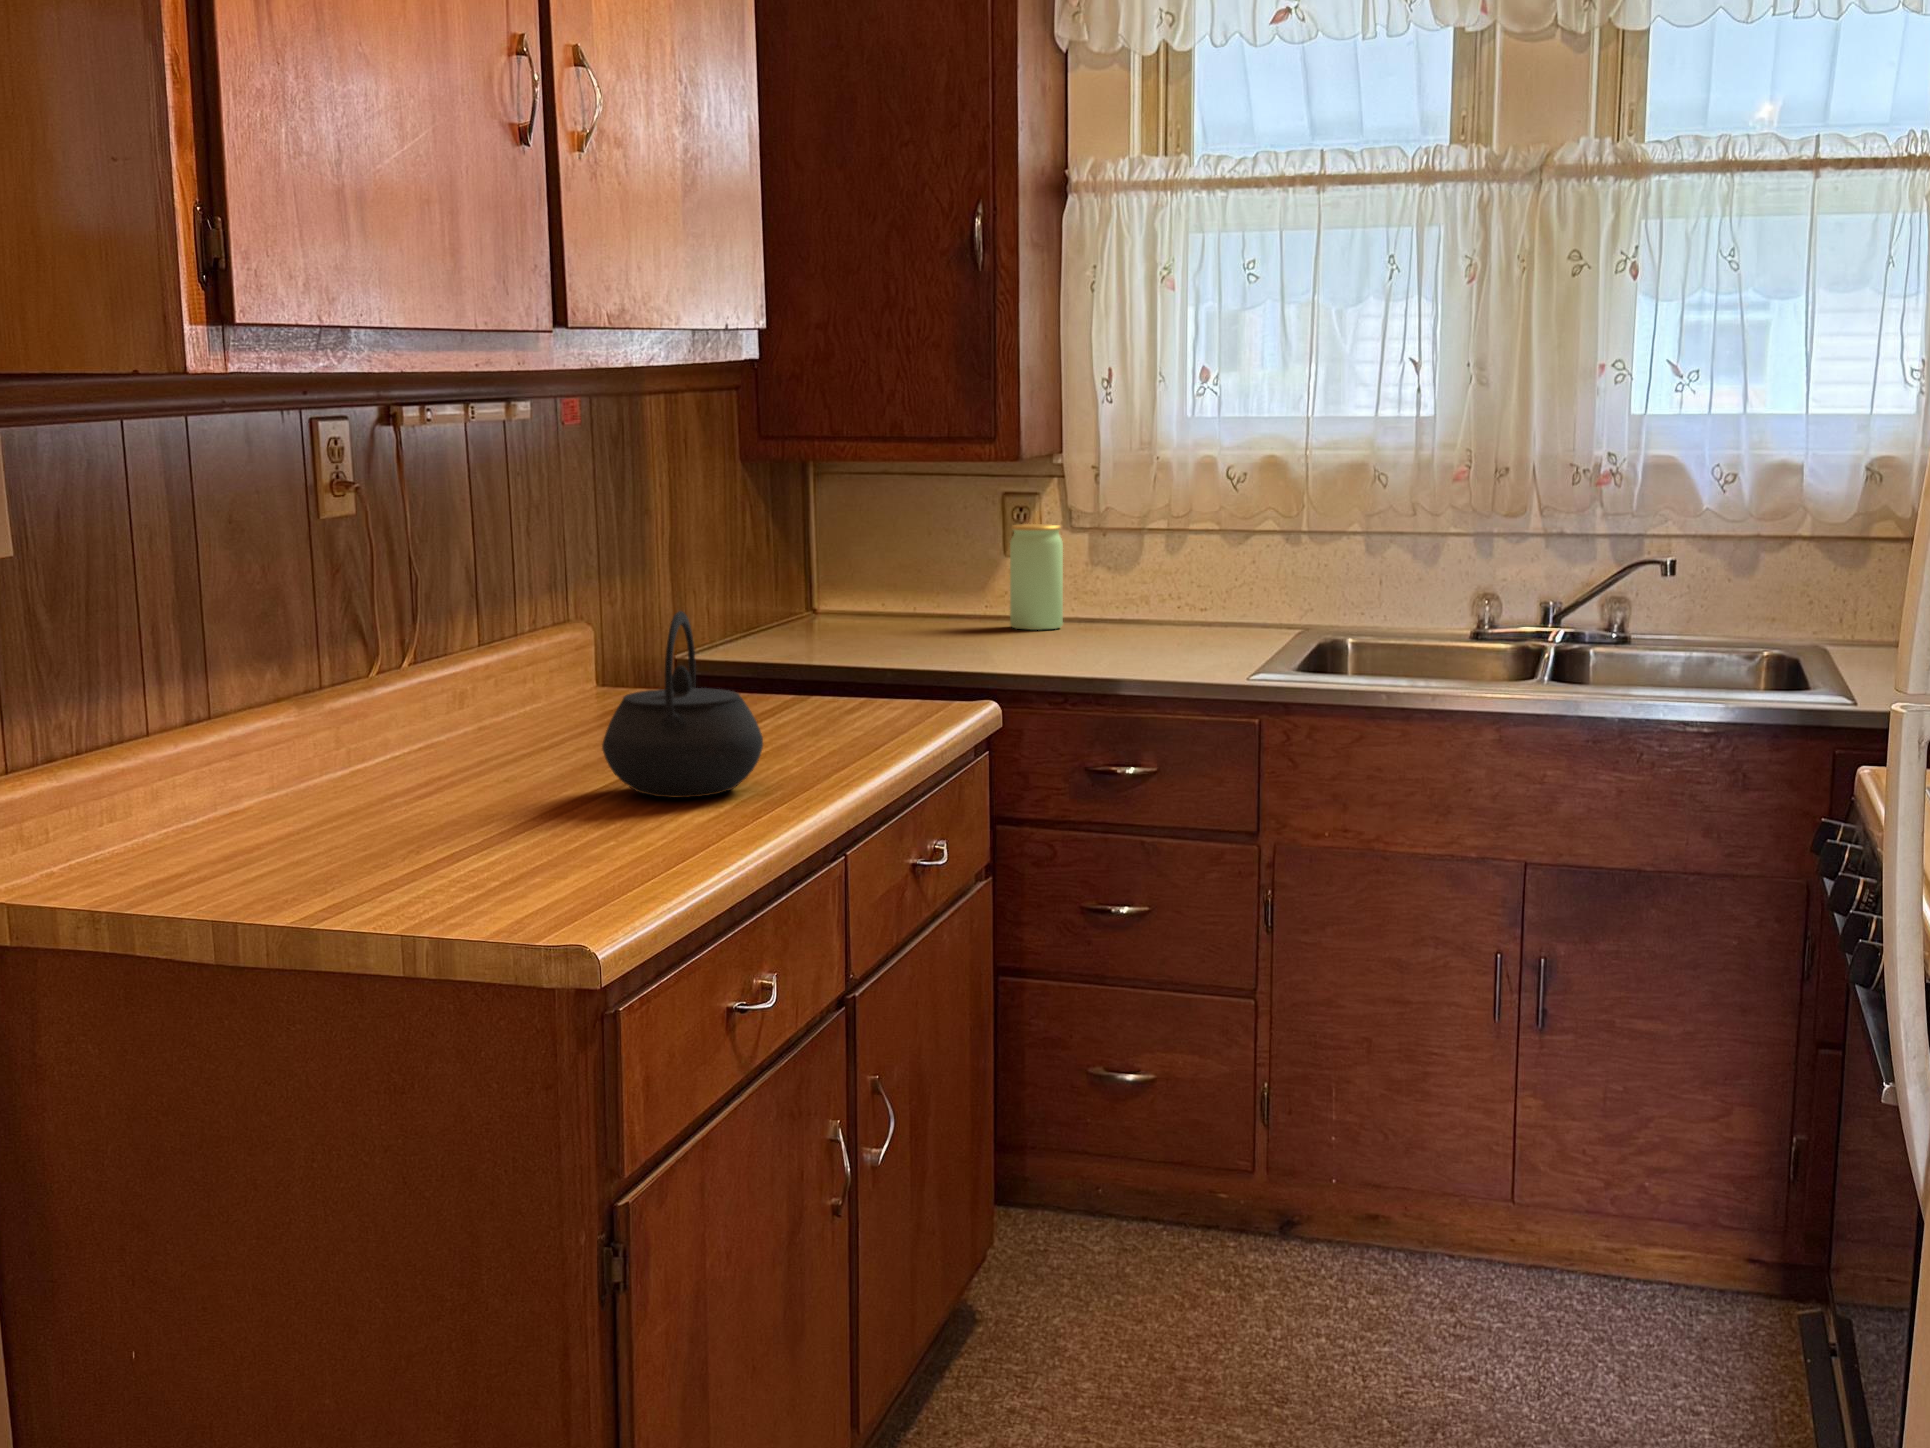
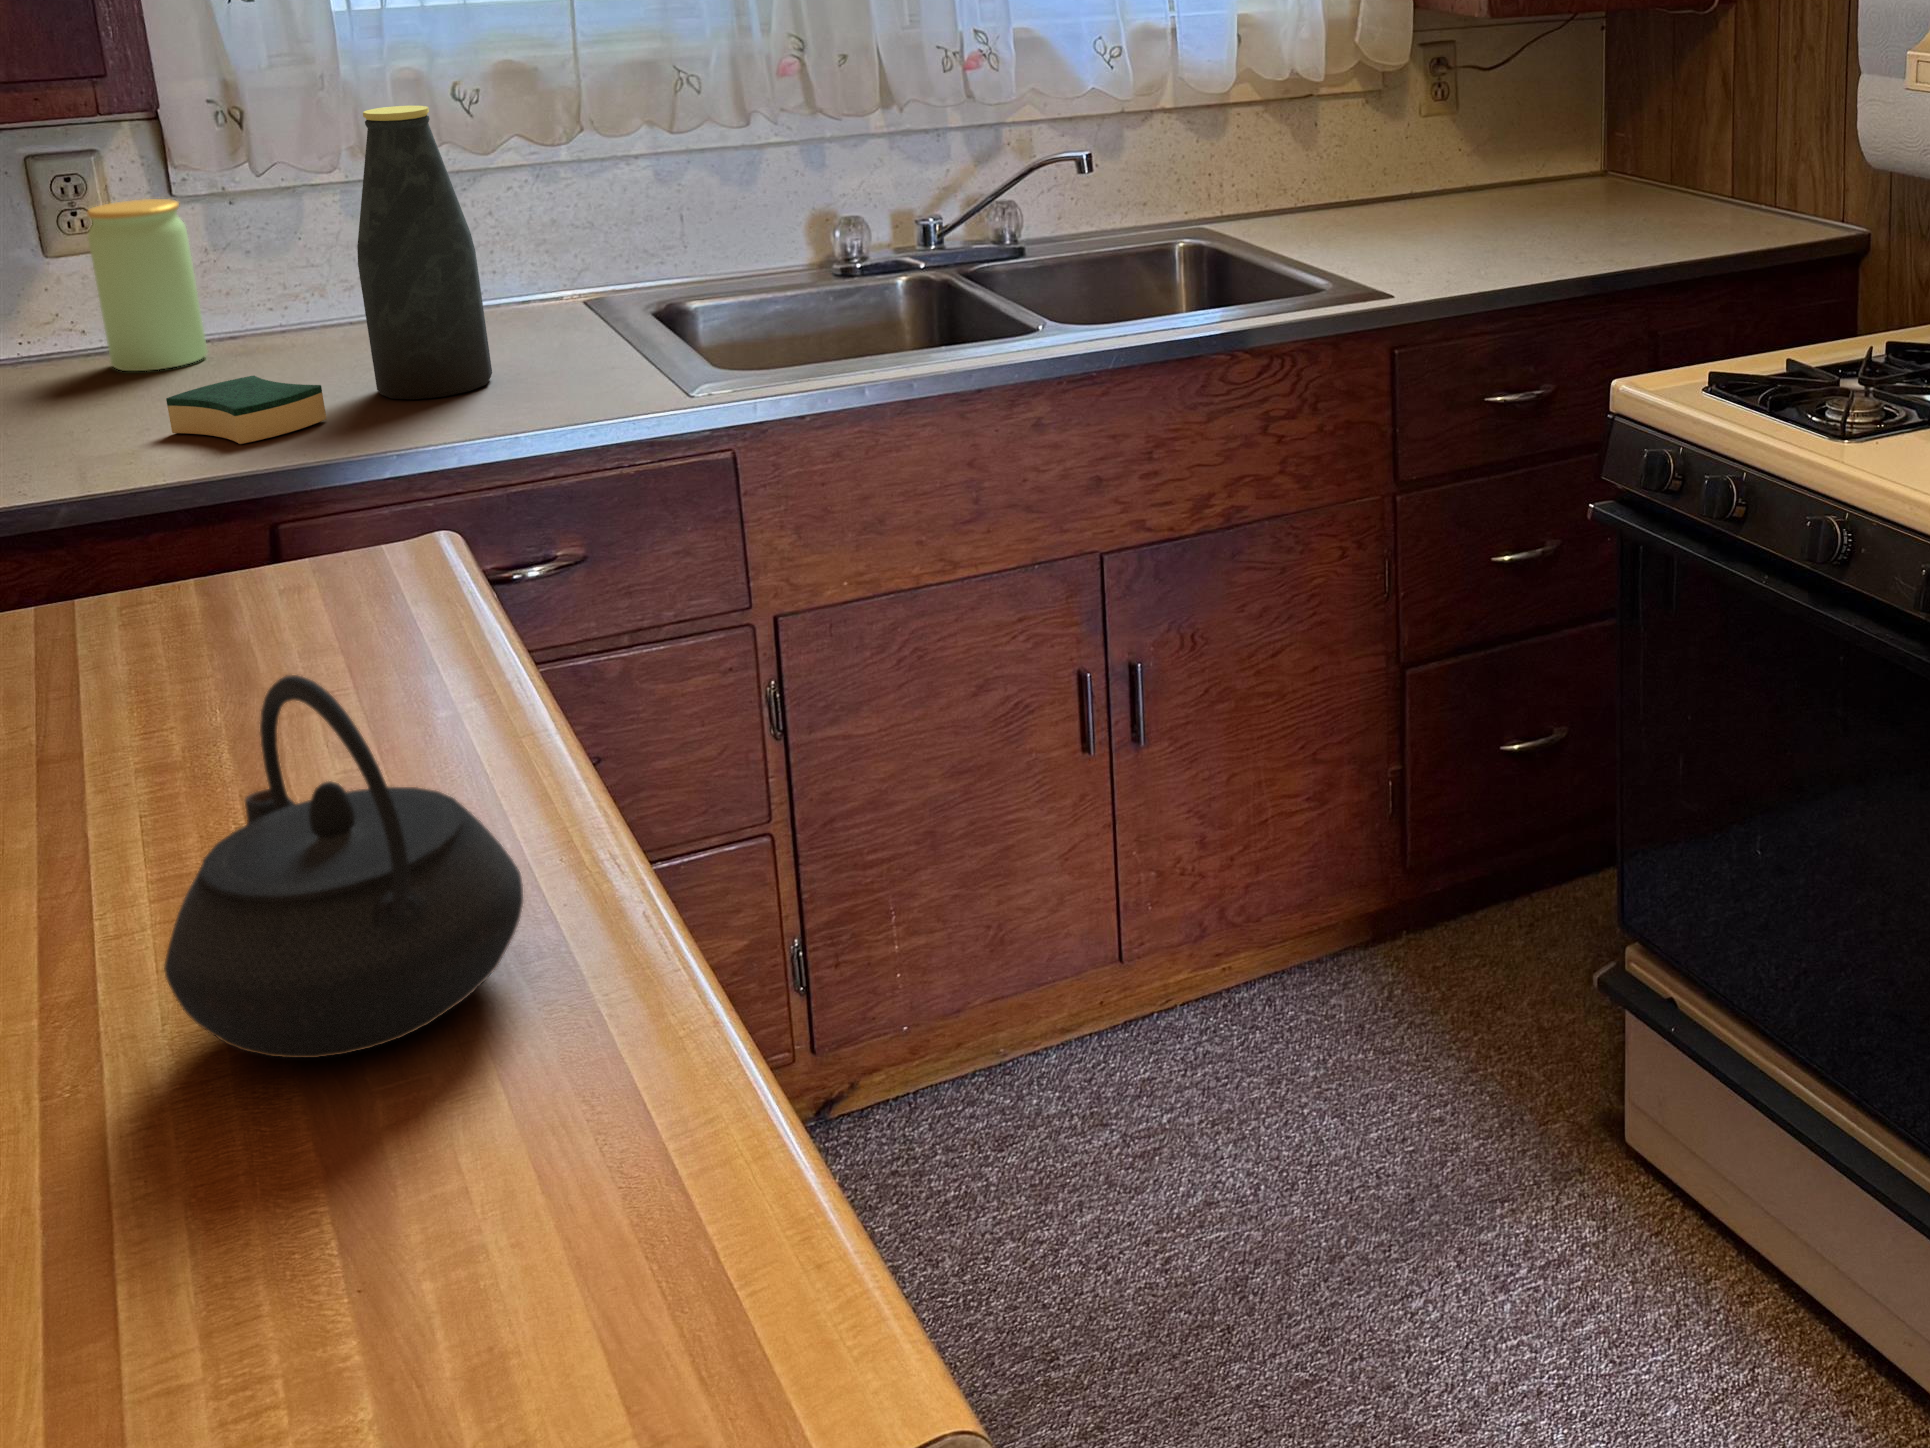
bottle: none [1104,461,1174,654] -> present [357,106,492,399]
sponge: none [984,624,1059,655] -> present [166,376,326,444]

